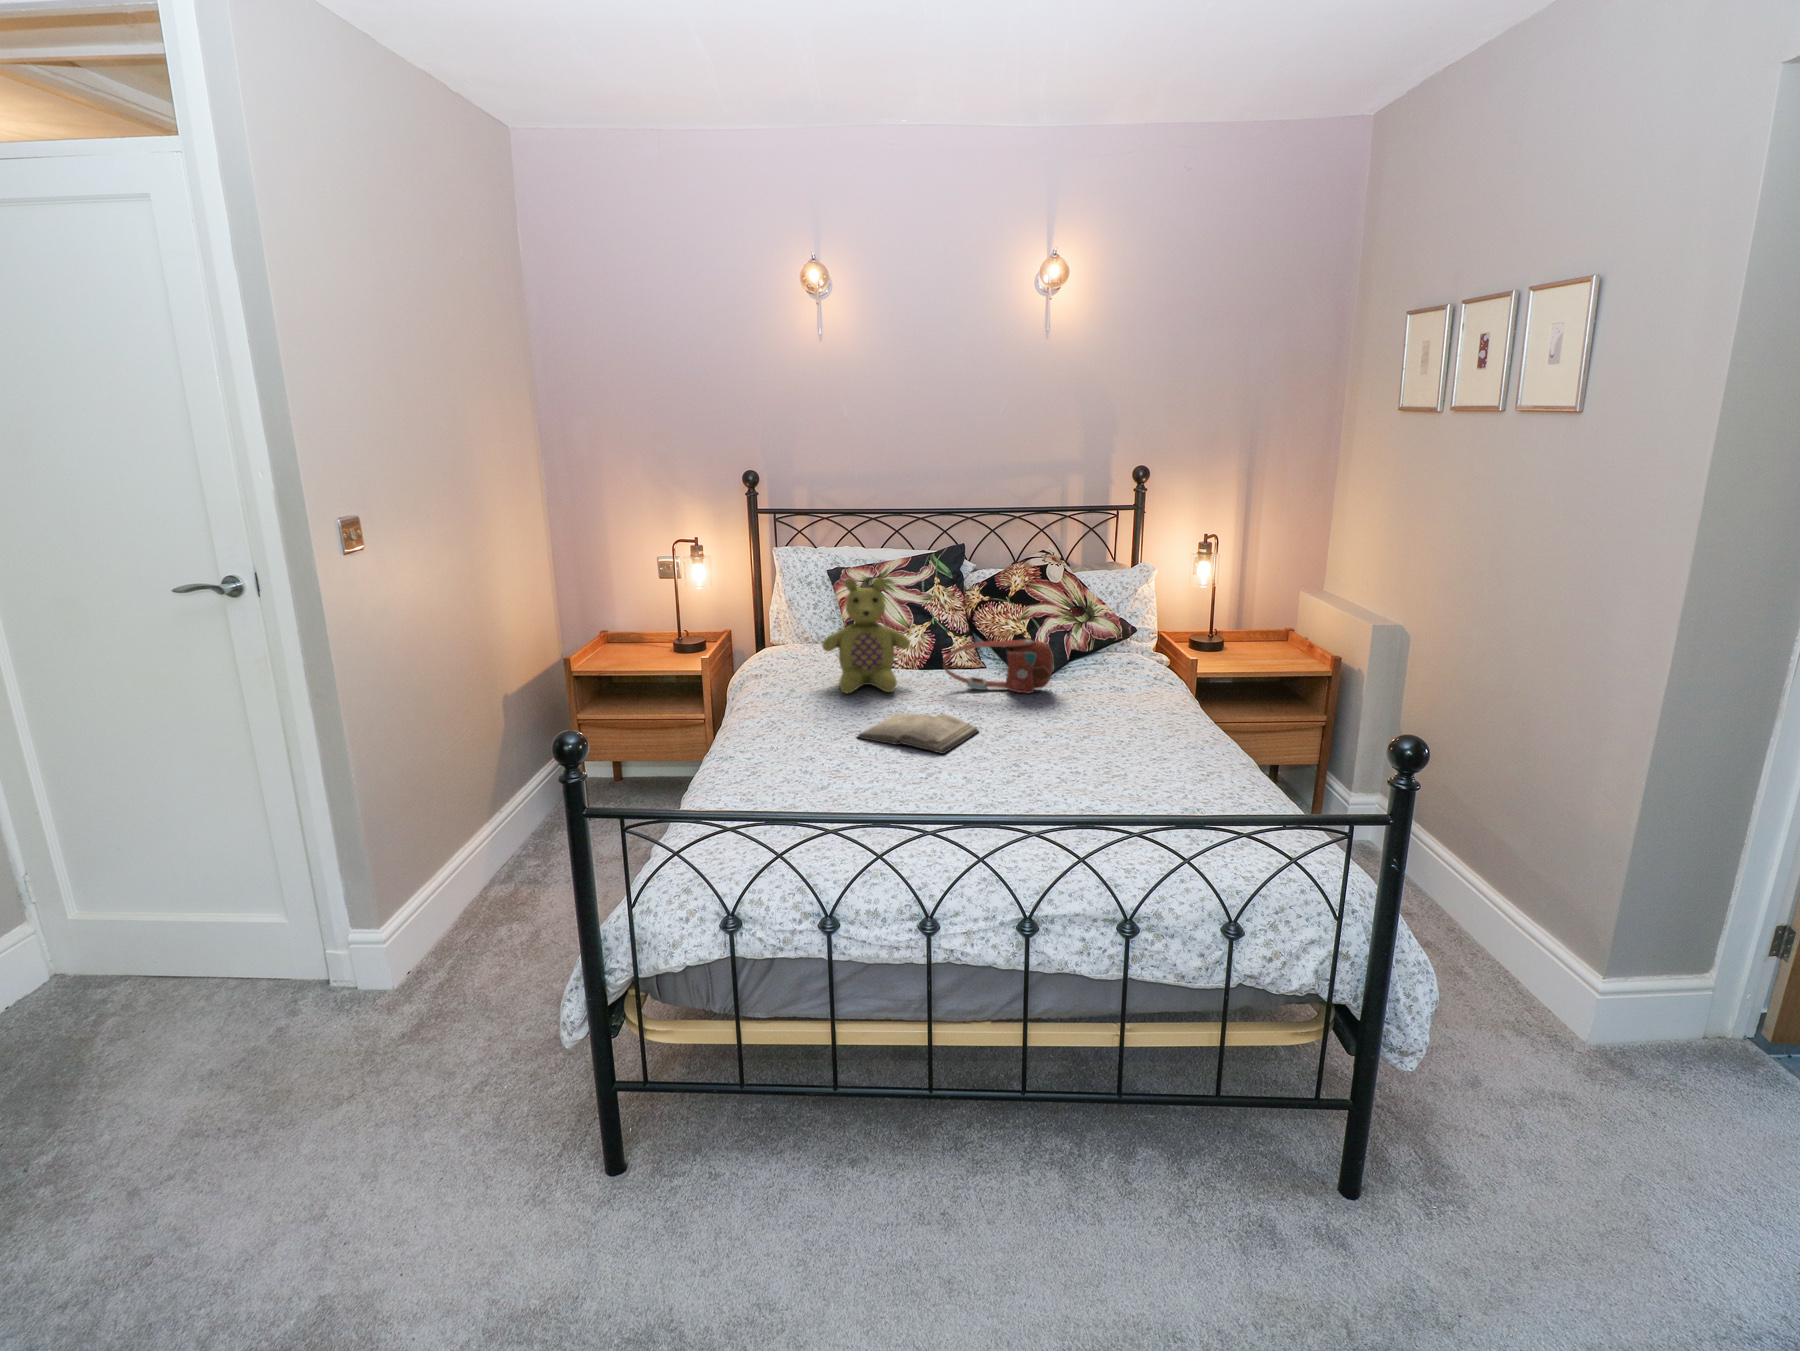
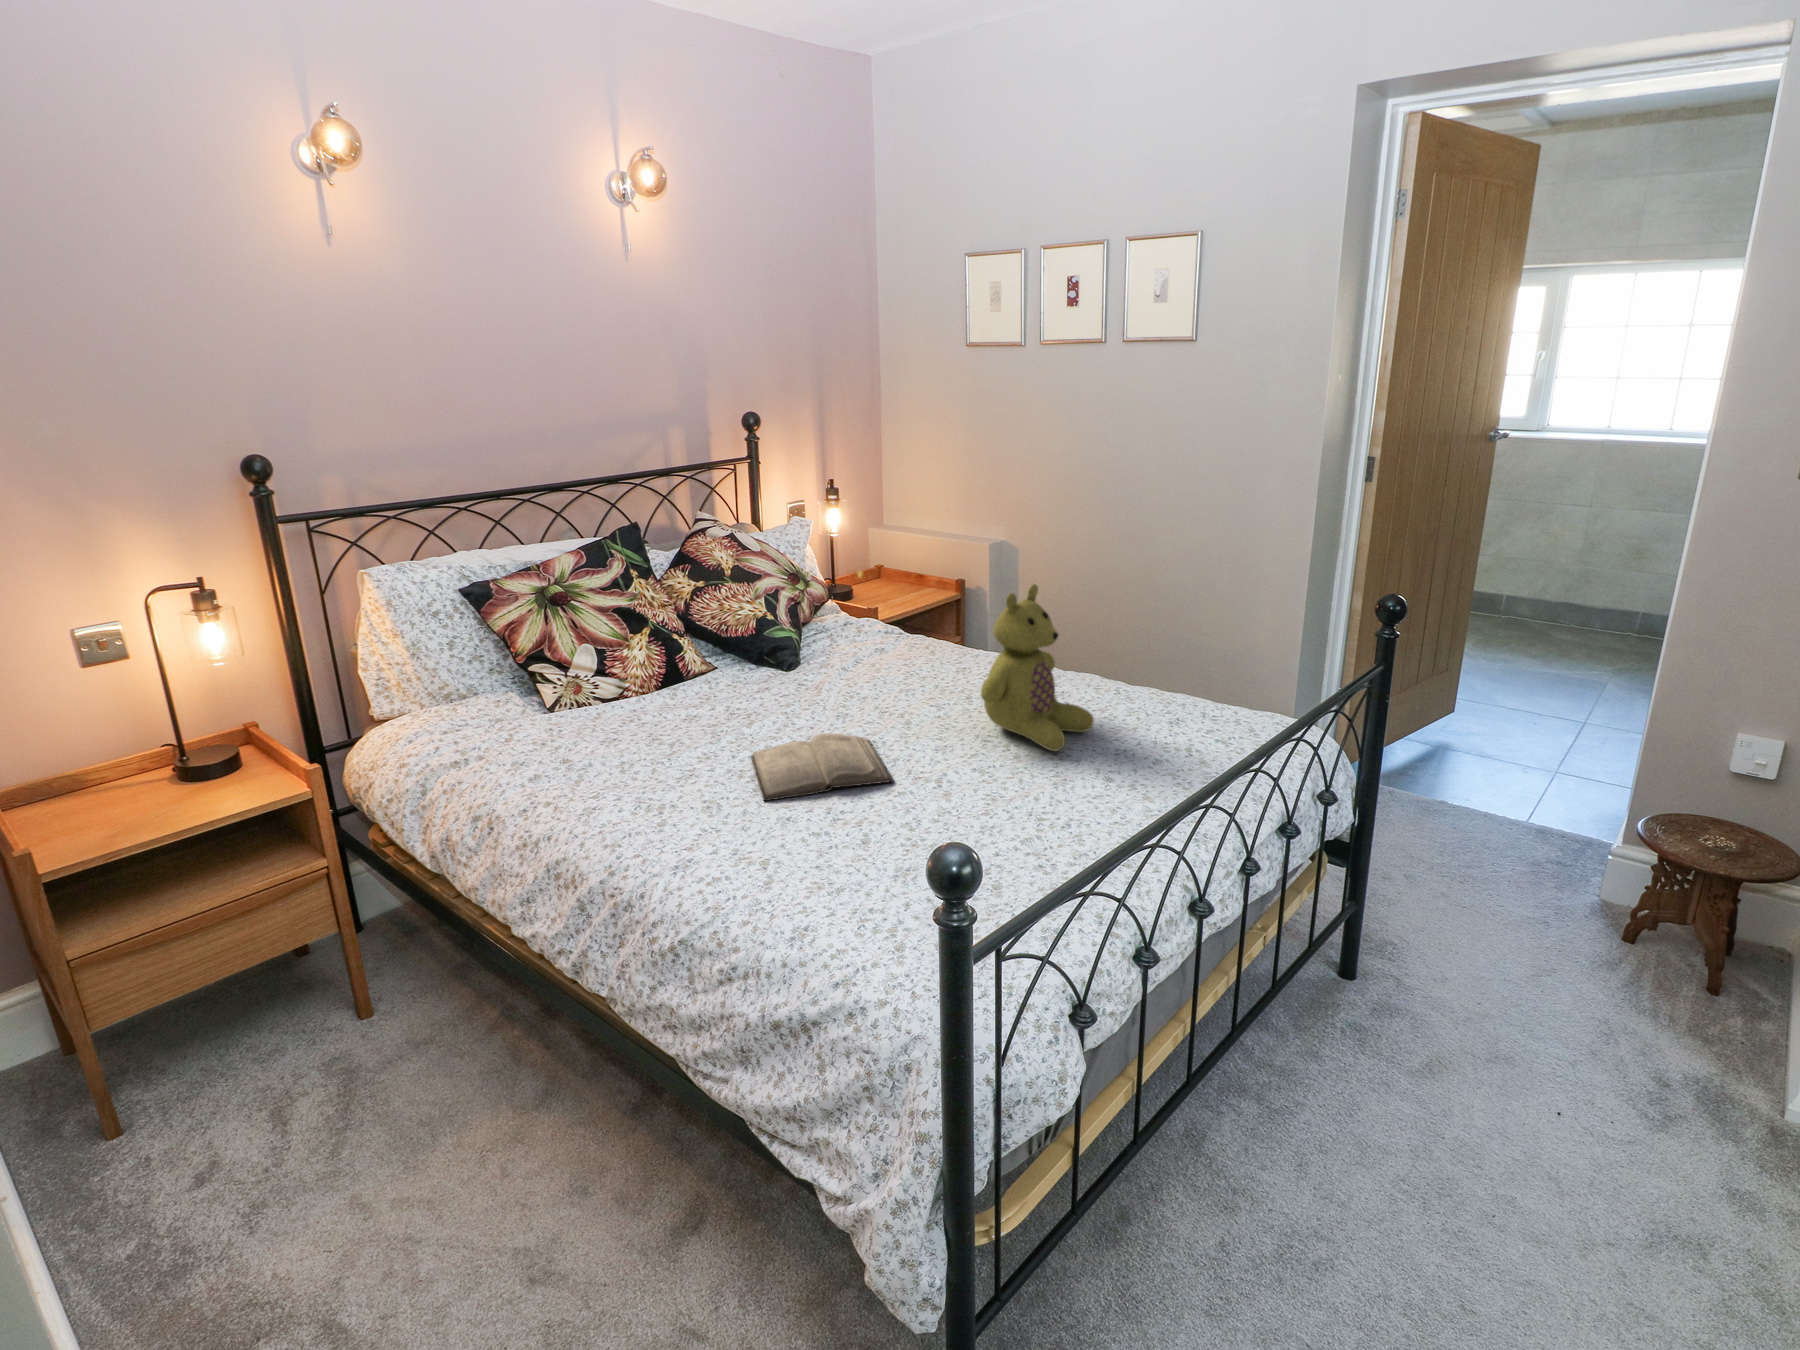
stuffed bear: present [822,578,910,693] -> present [981,584,1094,751]
handbag: present [944,639,1053,693] -> none [731,621,850,694]

